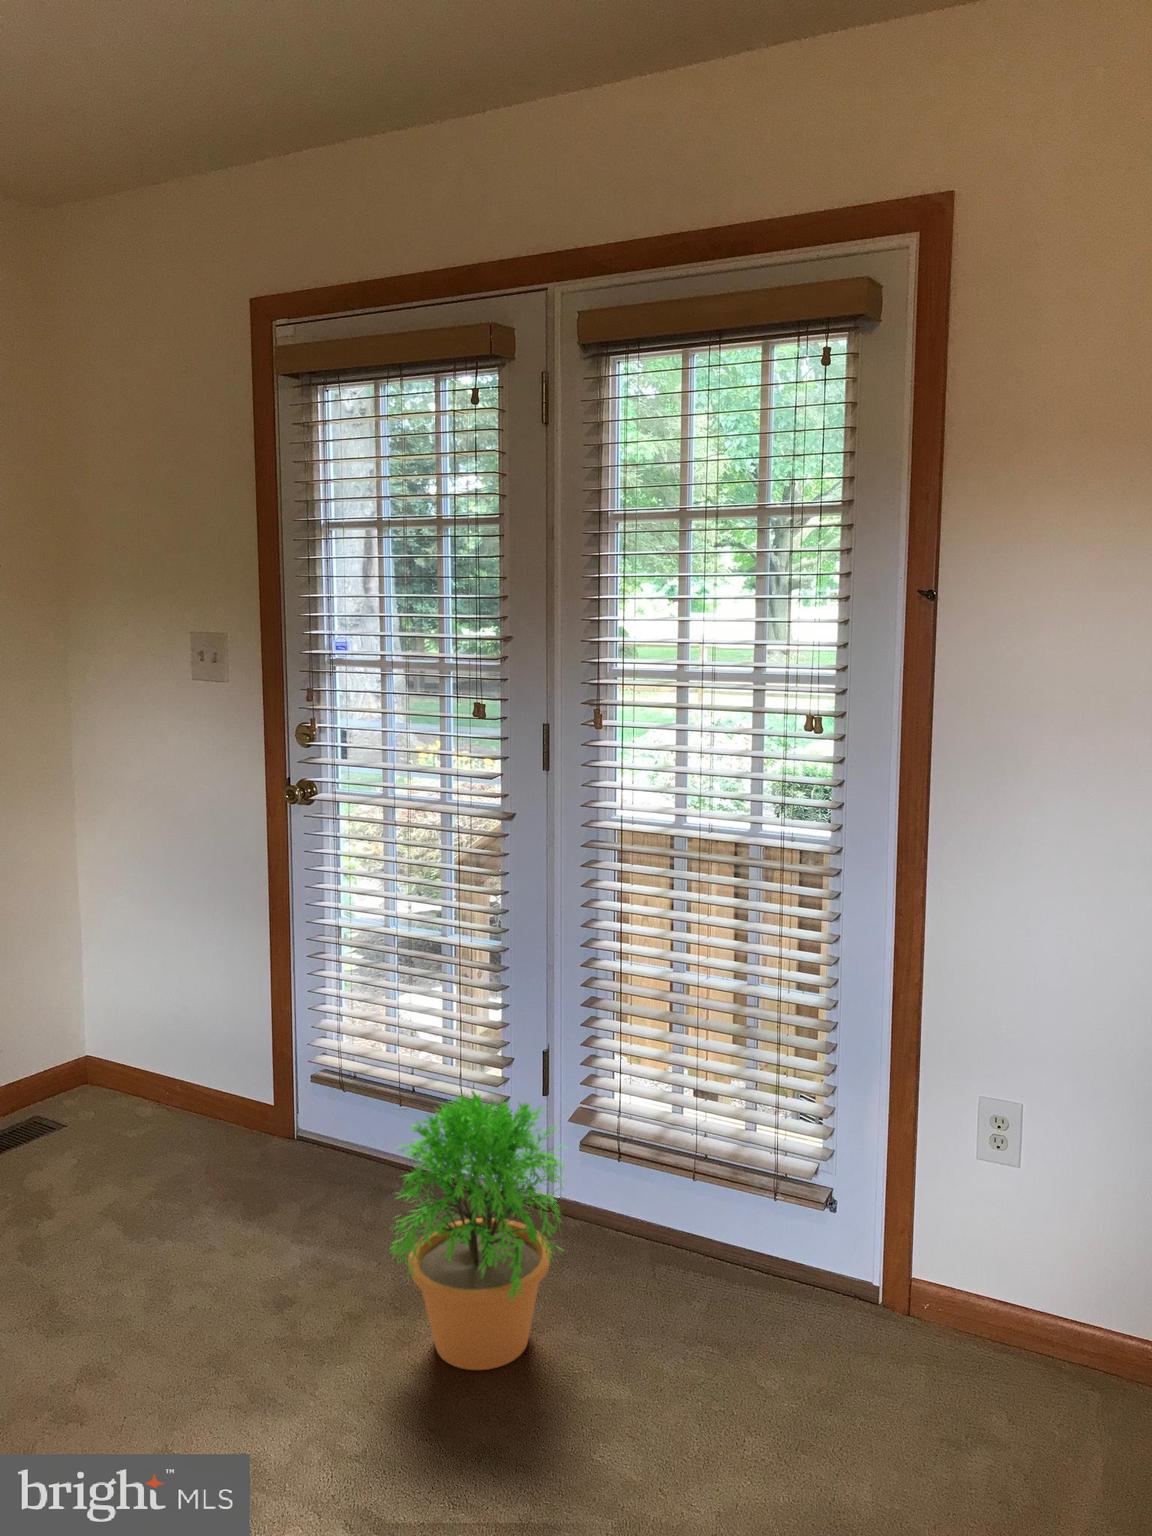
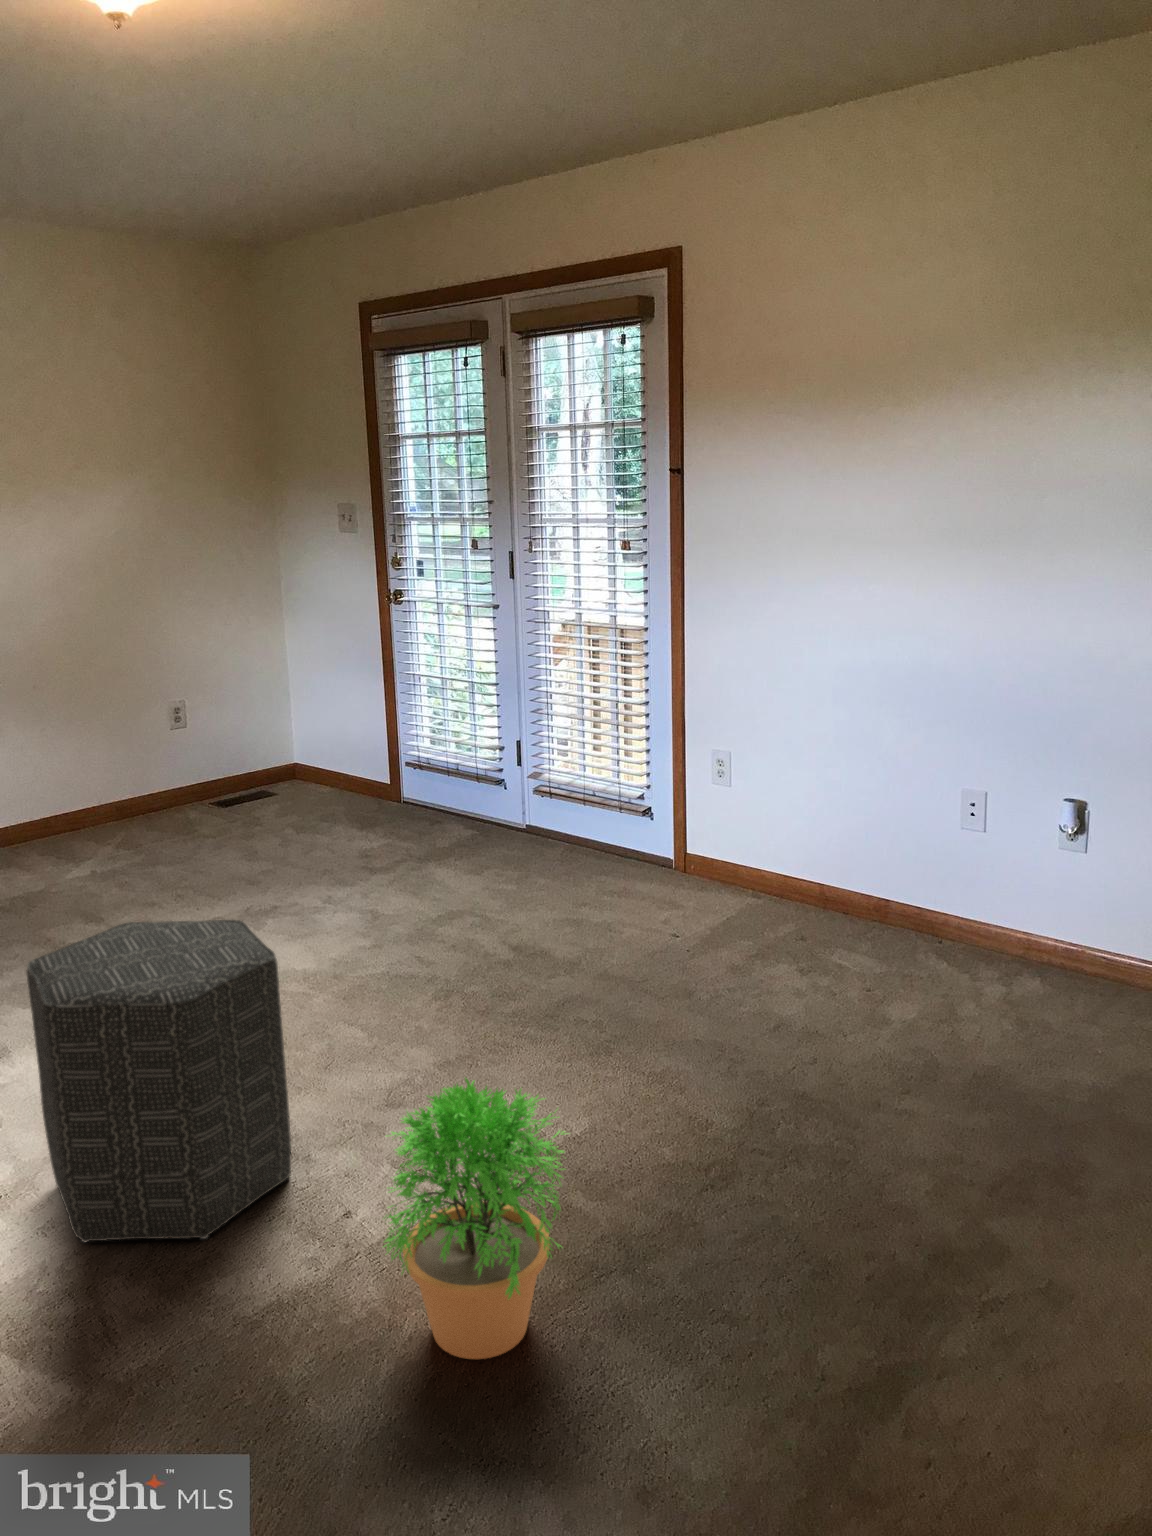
ottoman: none [59,961,302,1266] -> present [27,920,291,1243]

